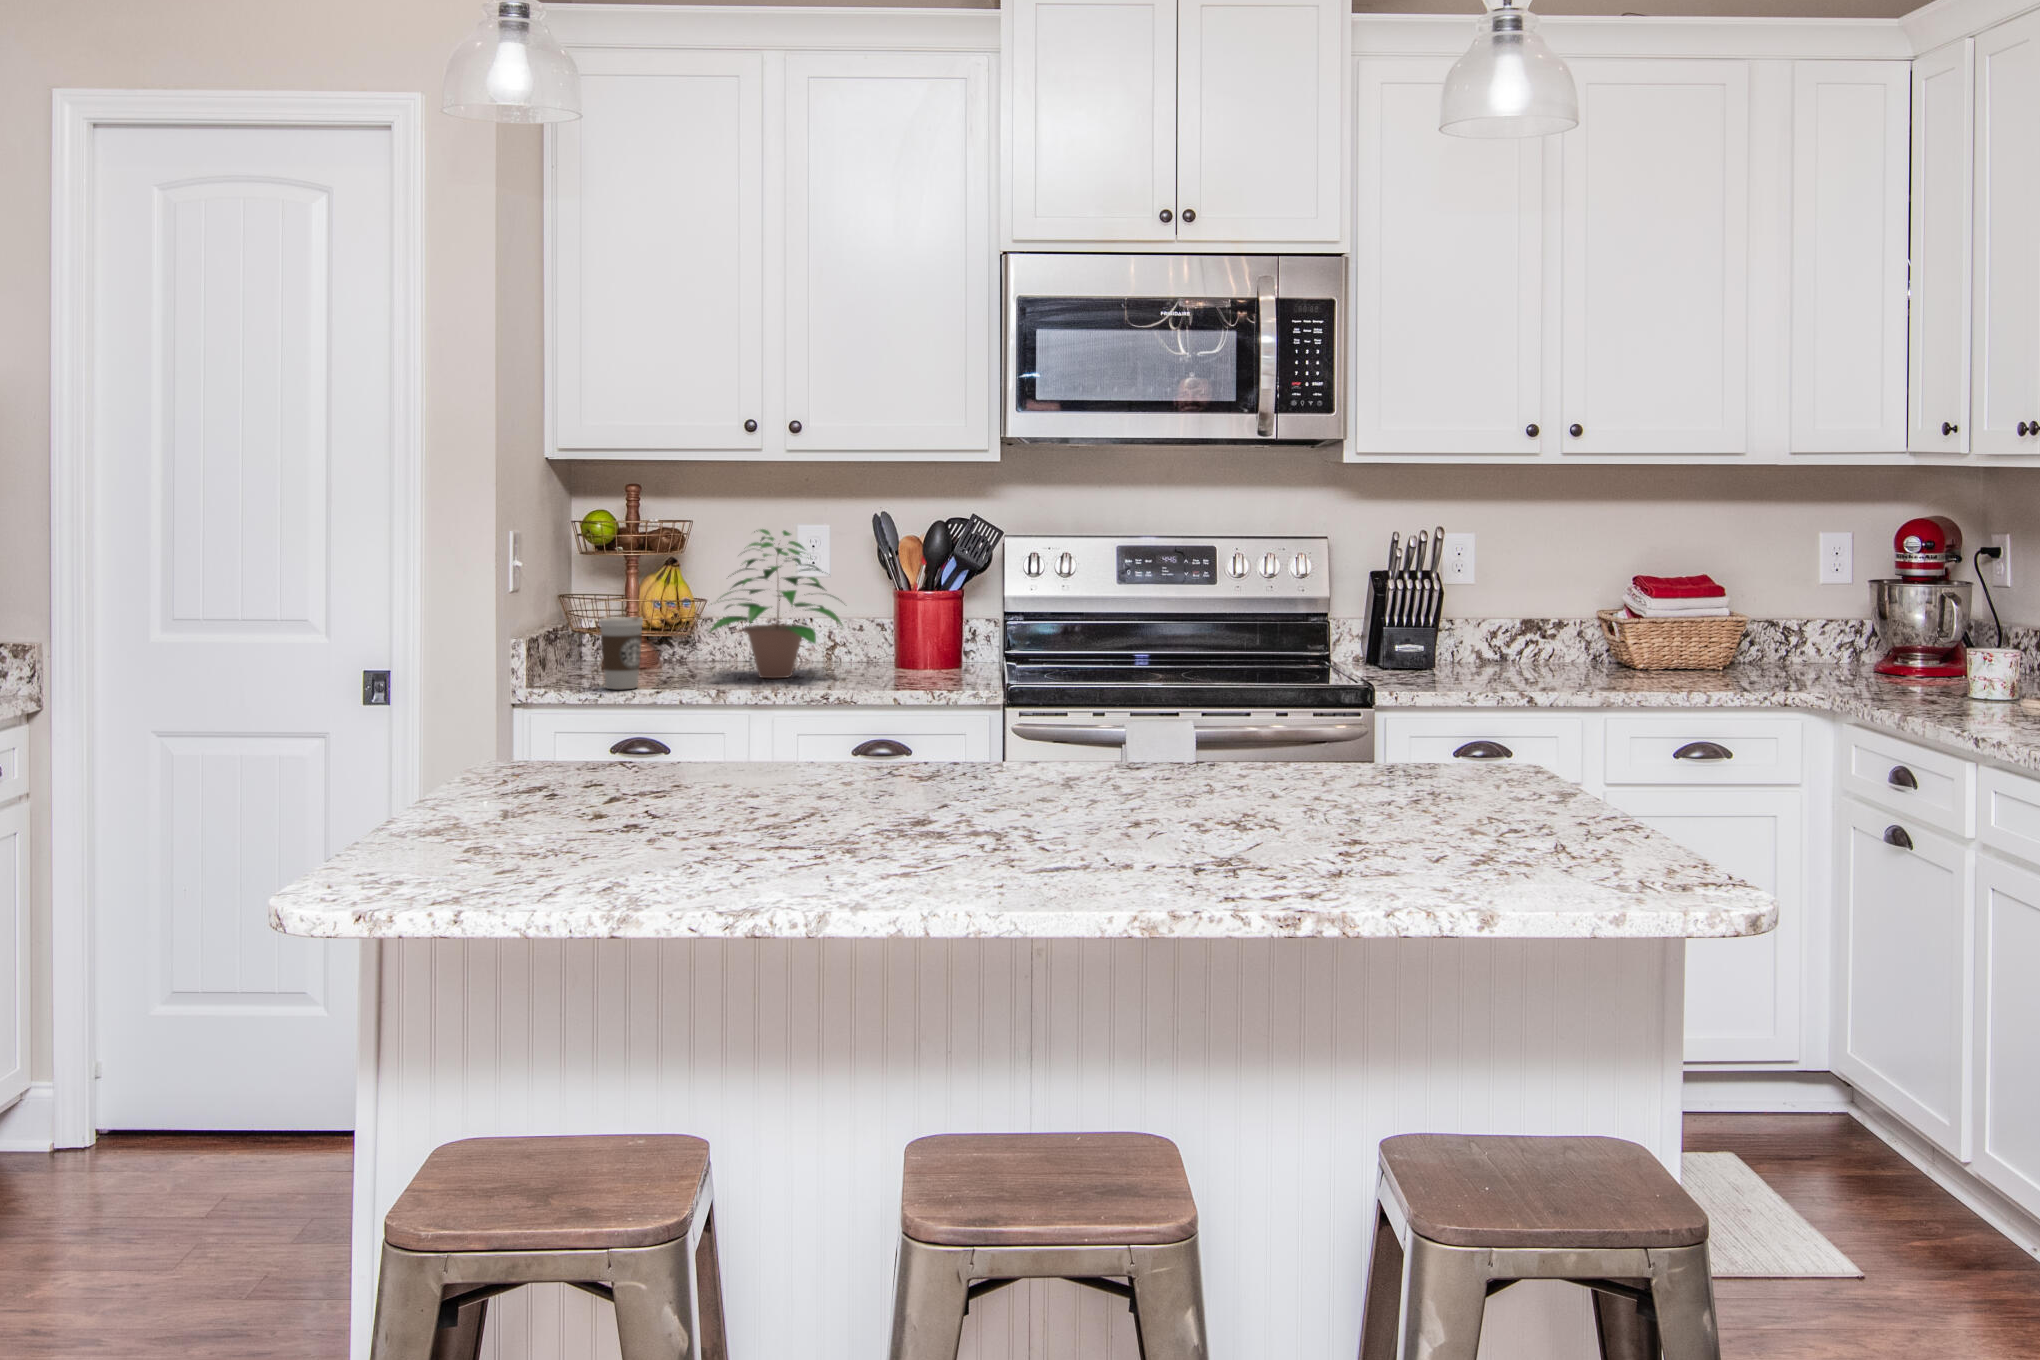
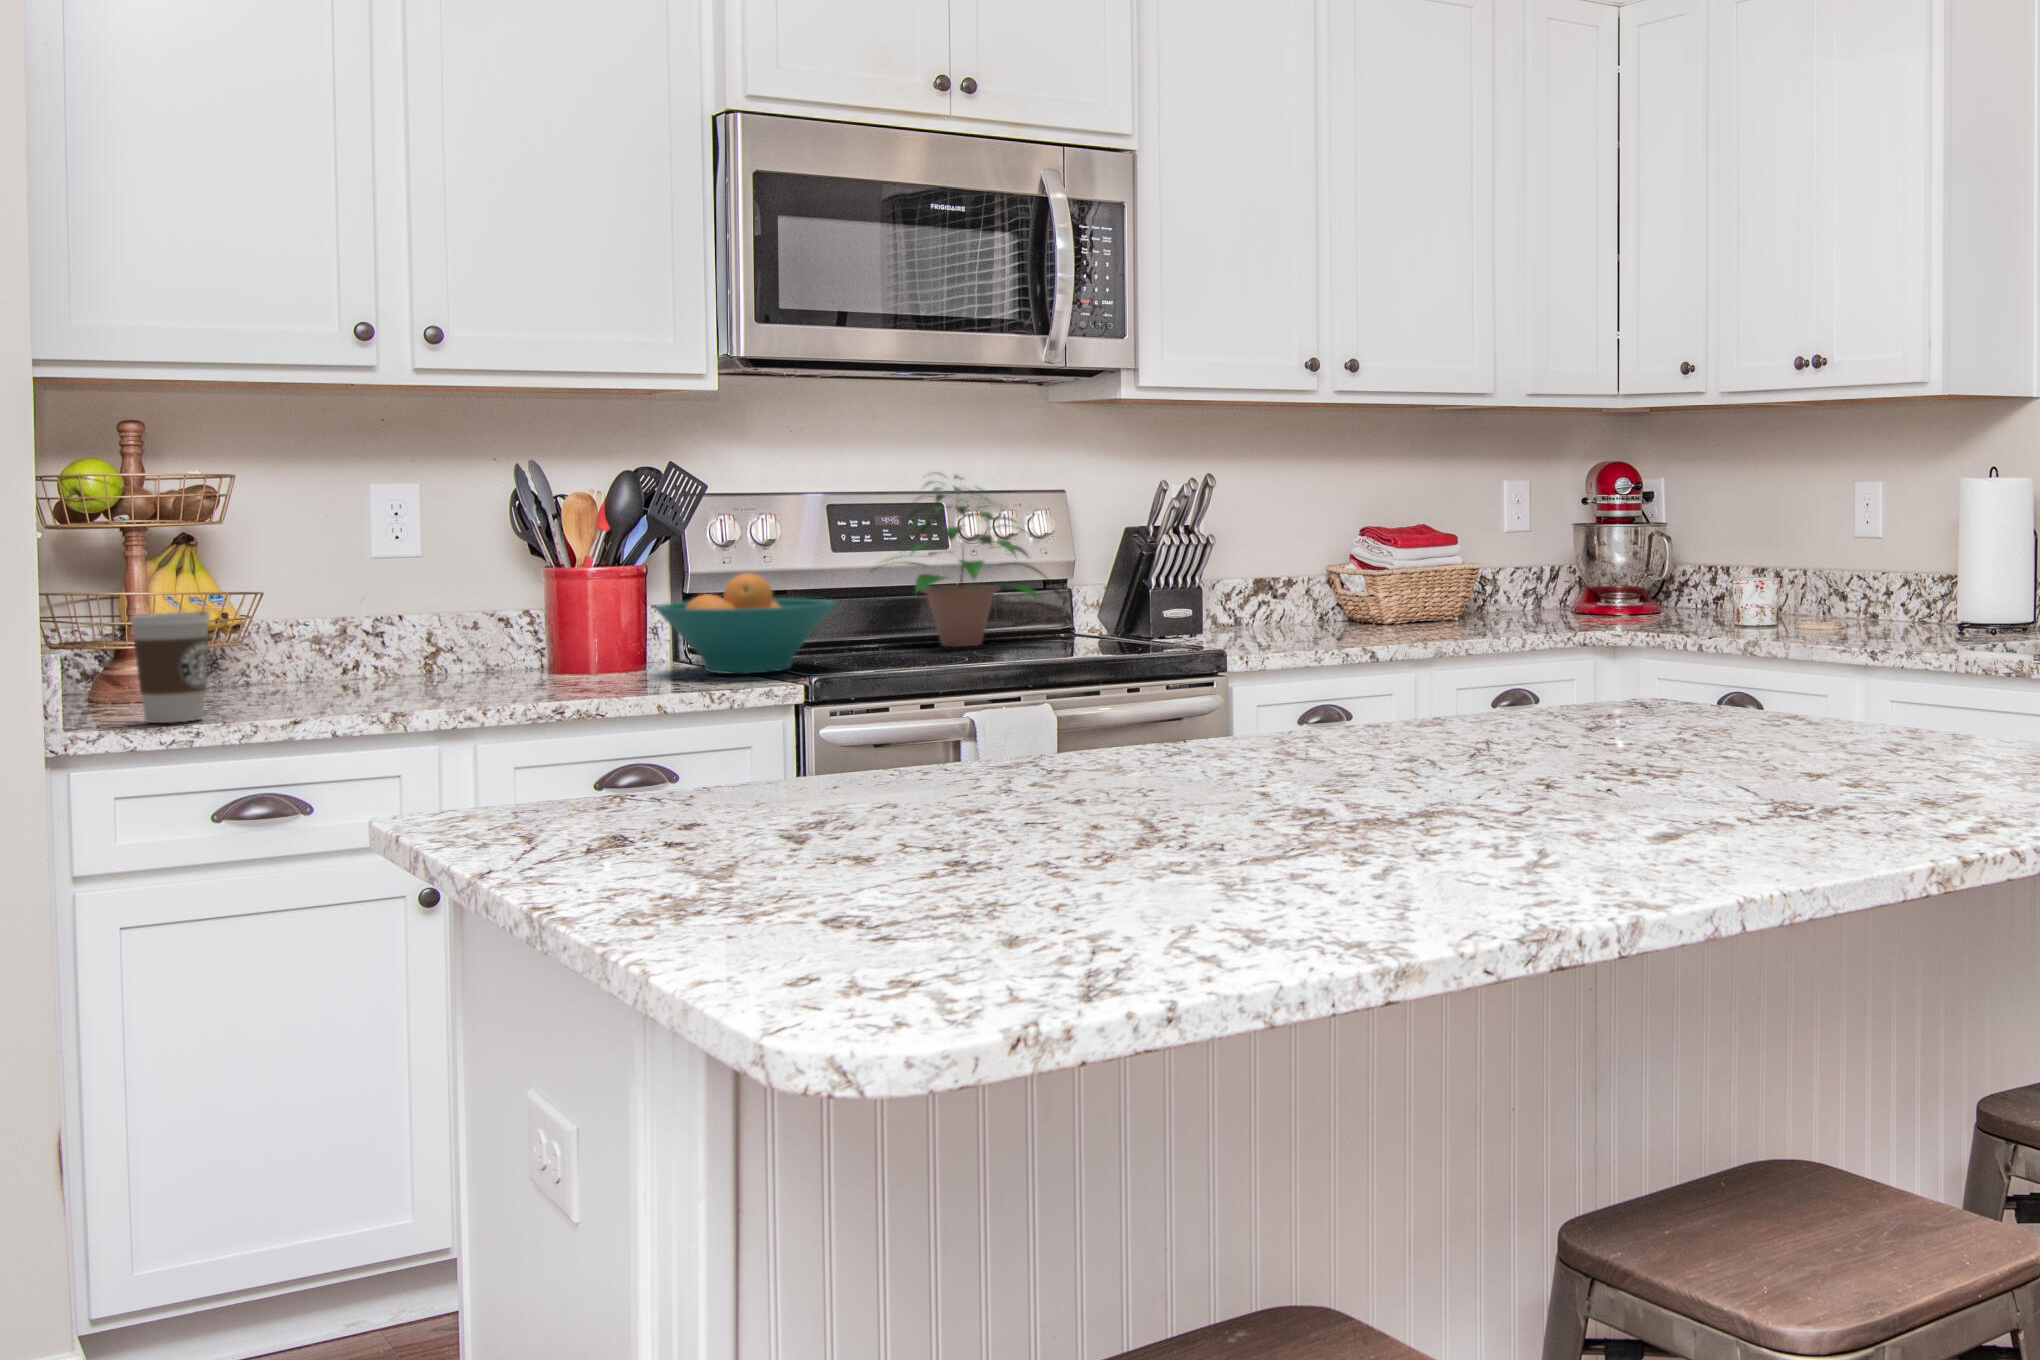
potted plant: present [710,529,842,678] -> present [895,475,1045,647]
fruit bowl: none [937,603,1067,680] -> present [656,573,835,674]

